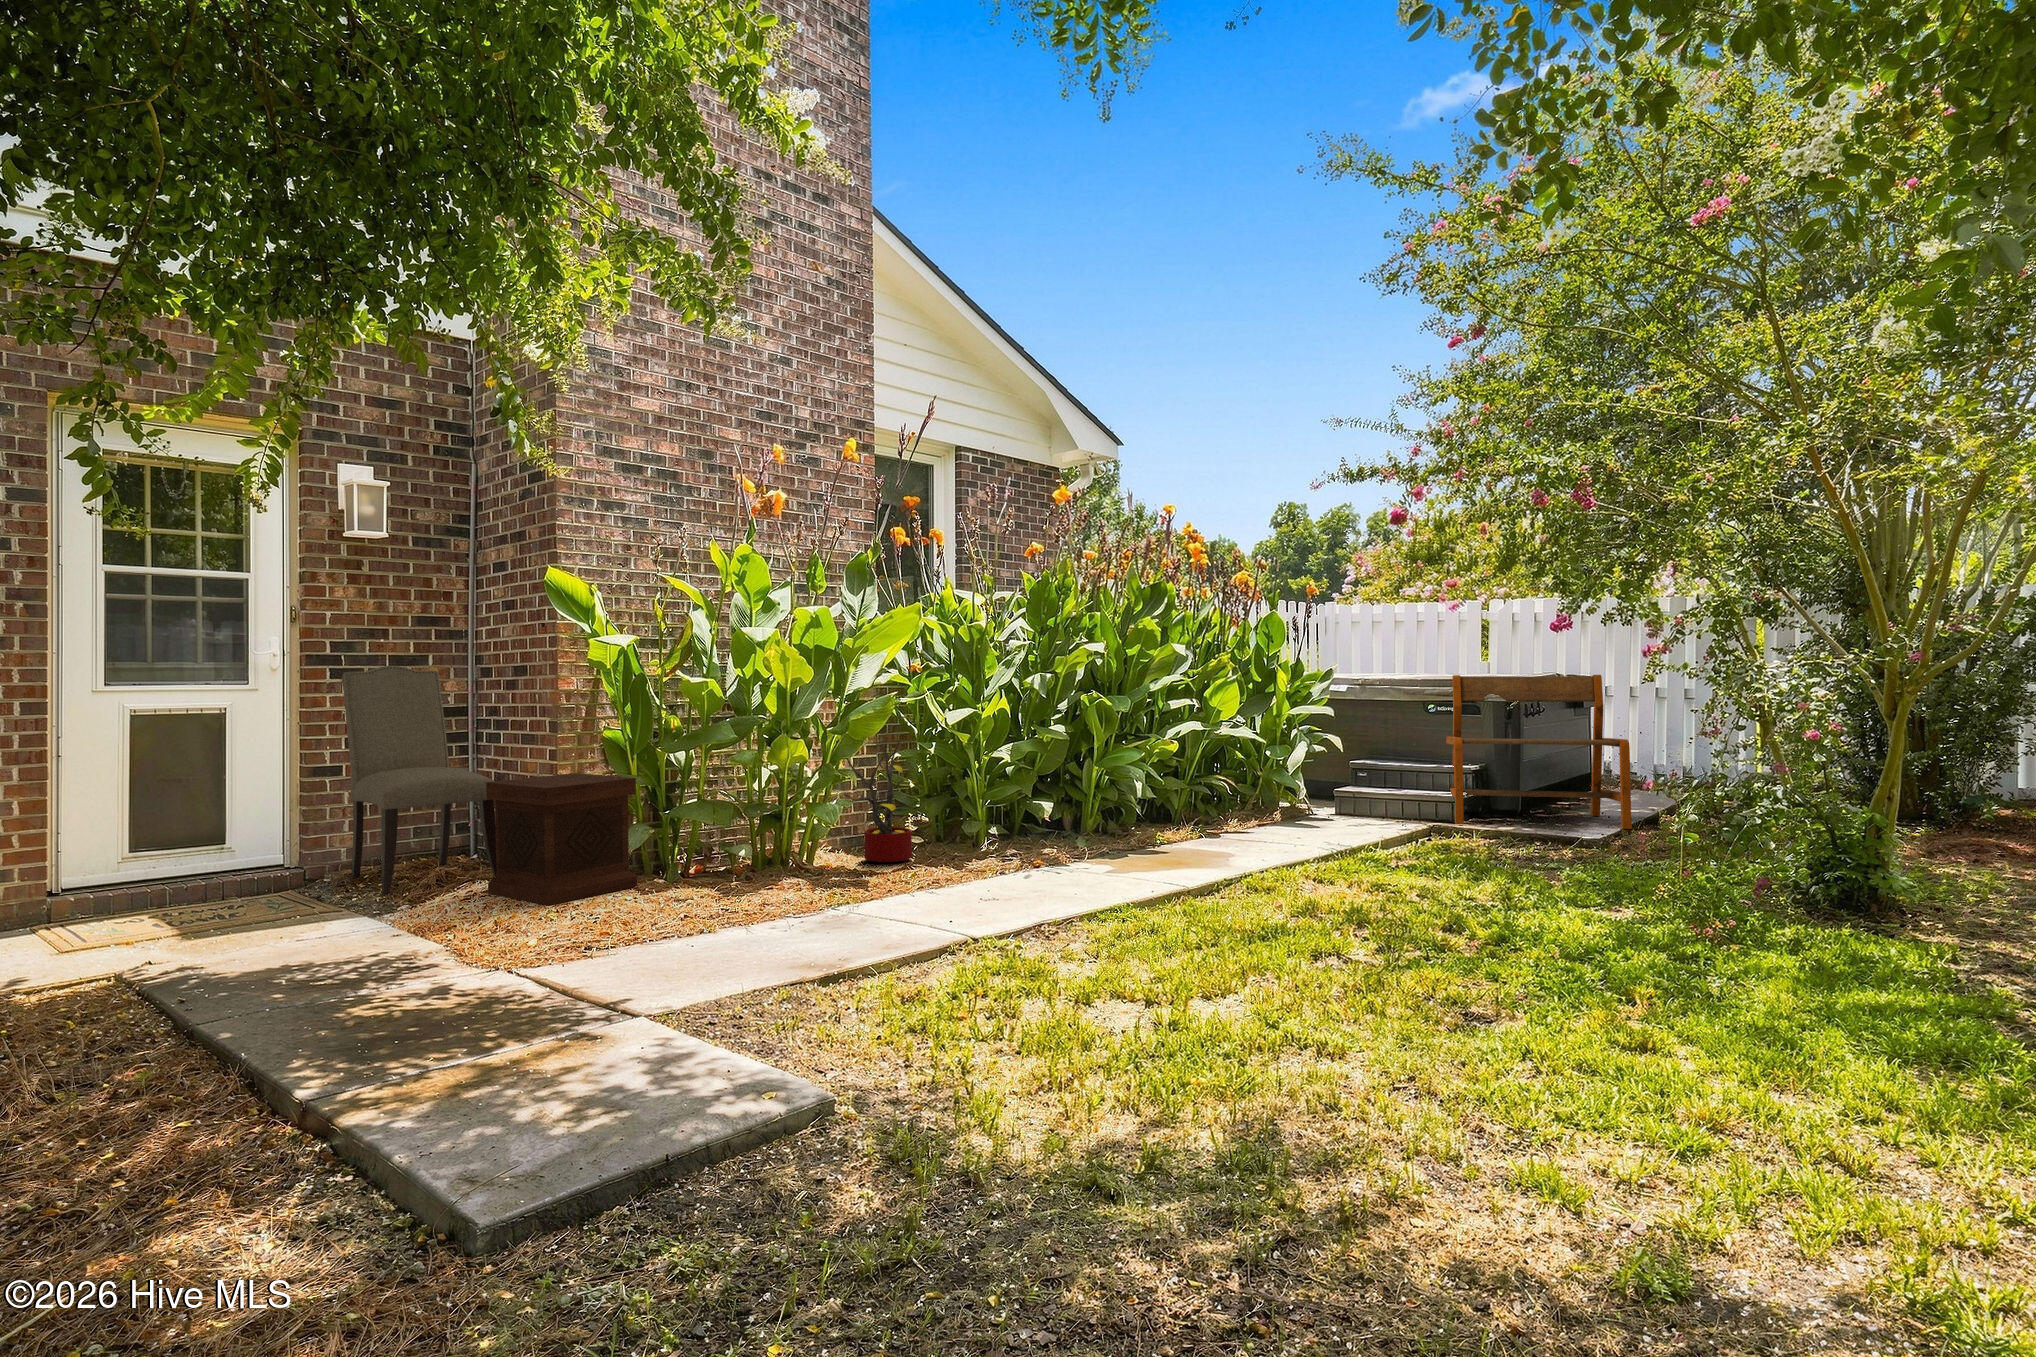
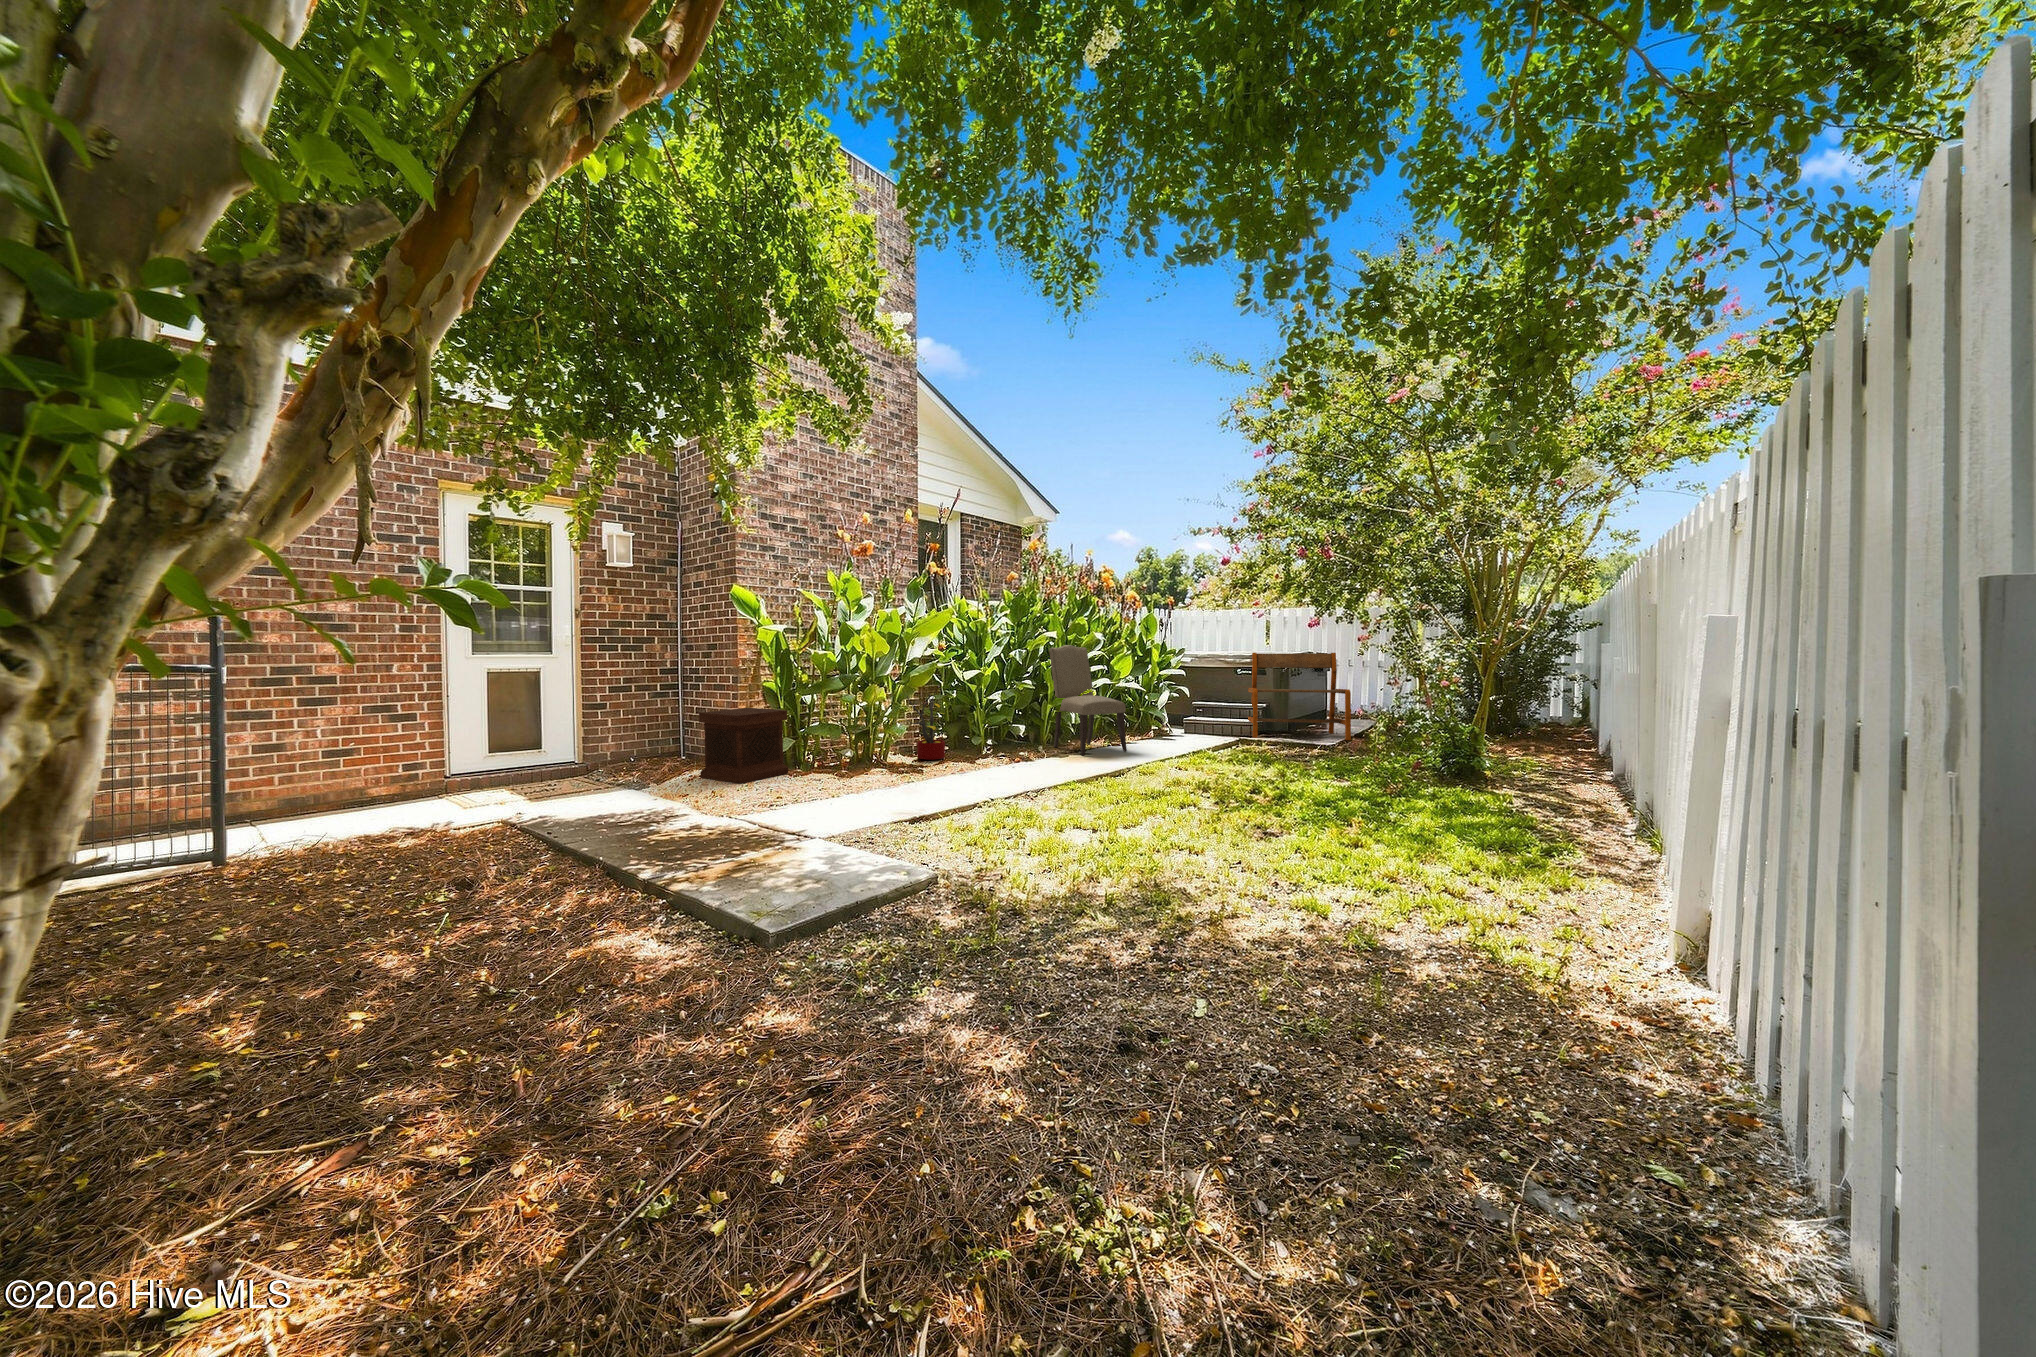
chair: present [342,666,496,894] -> present [1049,645,1127,756]

